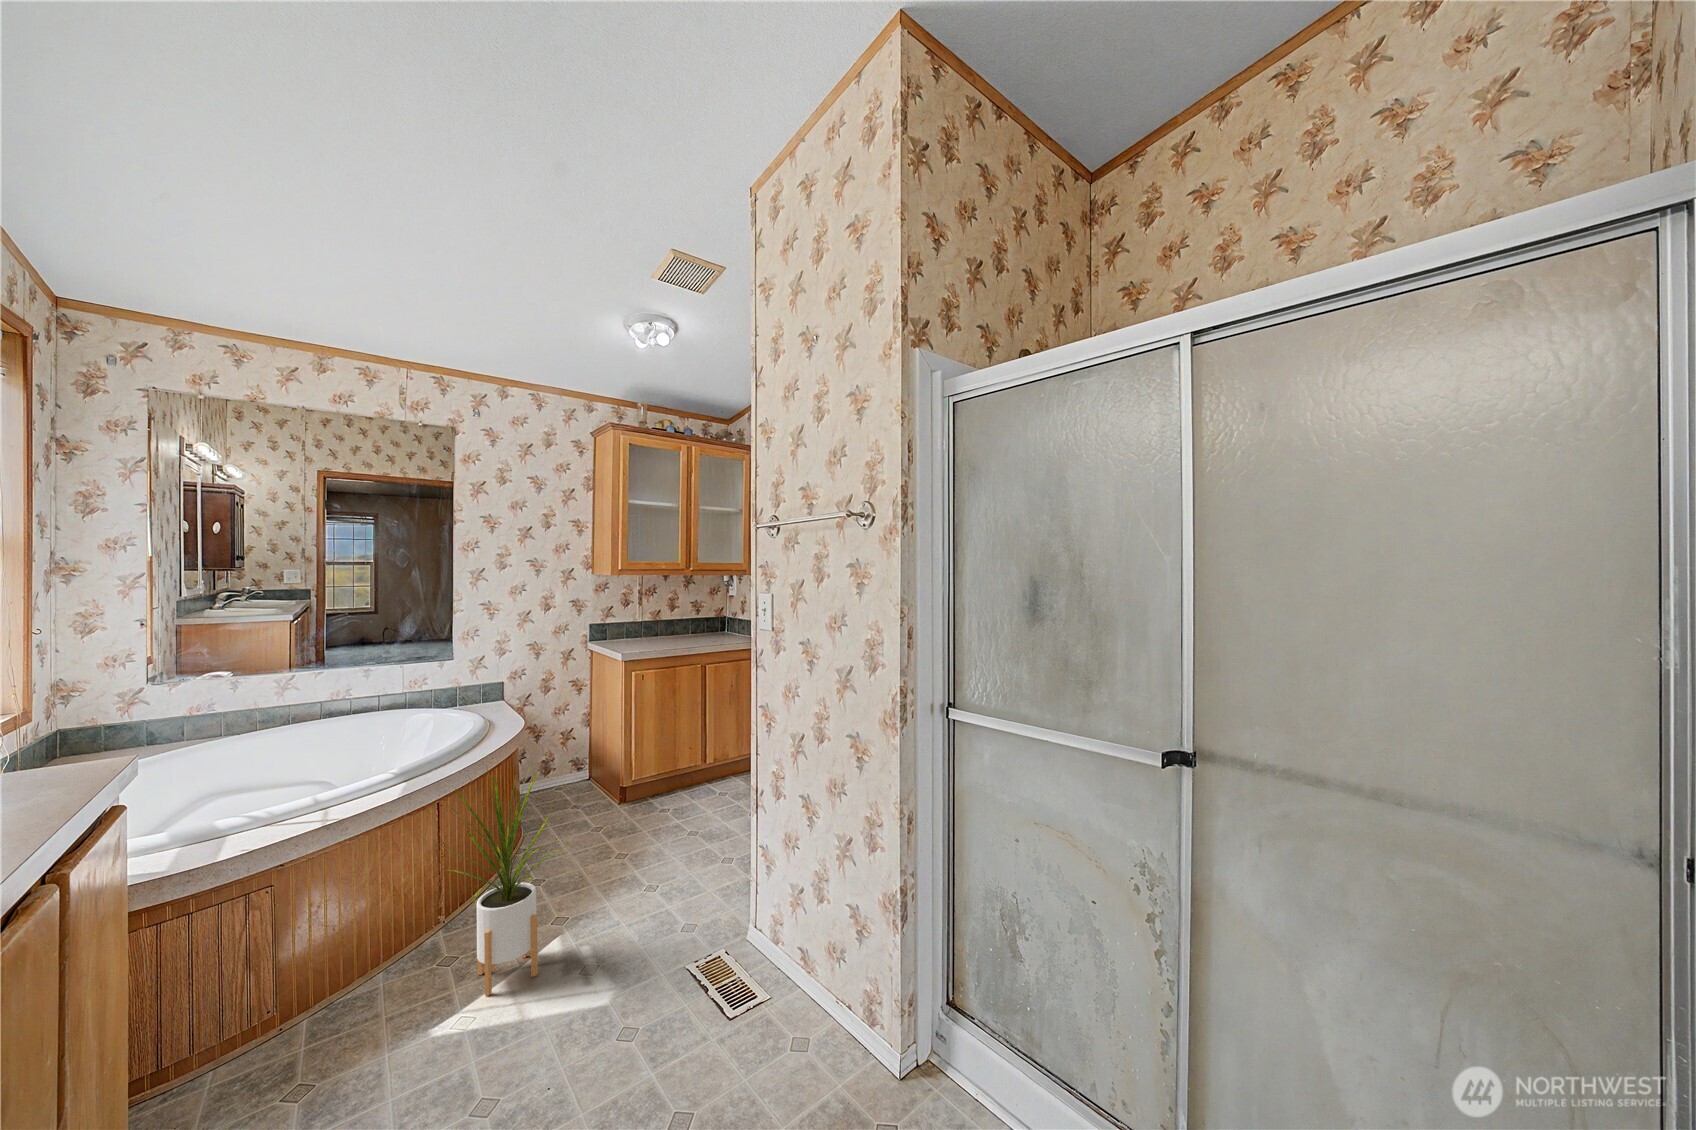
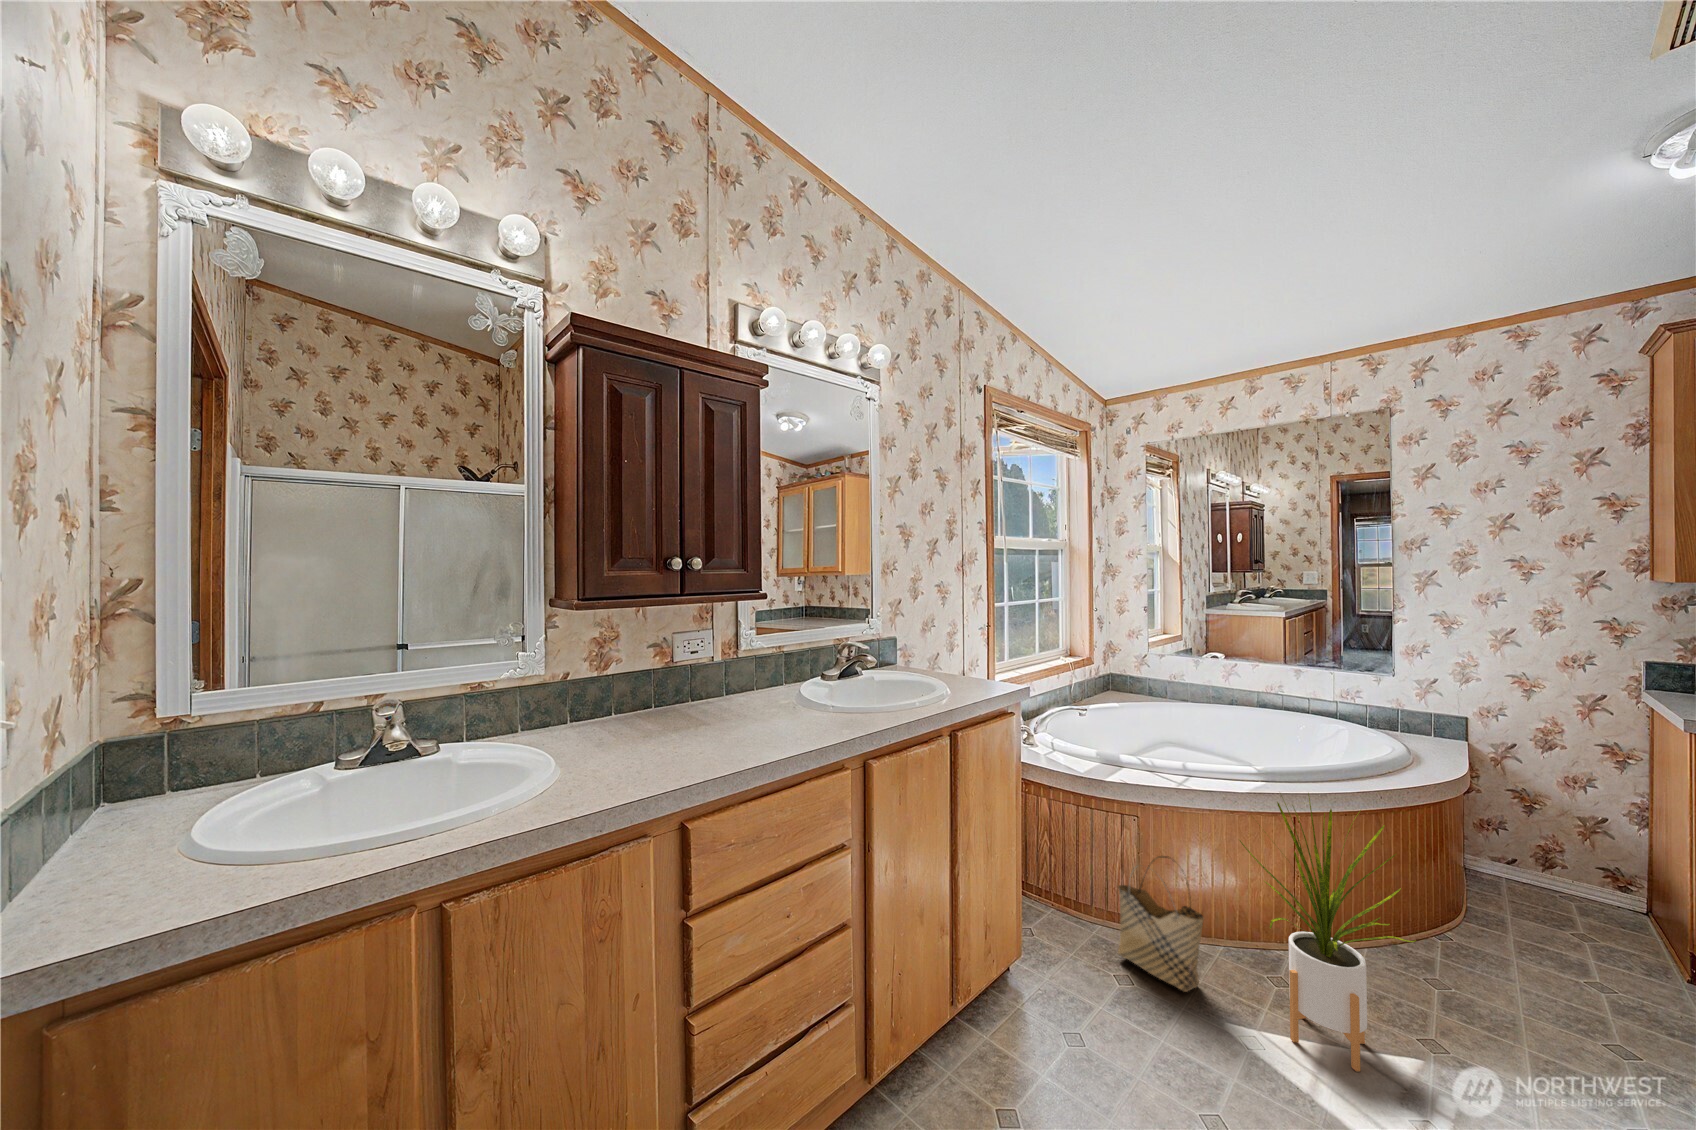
woven basket: none [265,907,393,1077] -> present [1118,856,1204,992]

